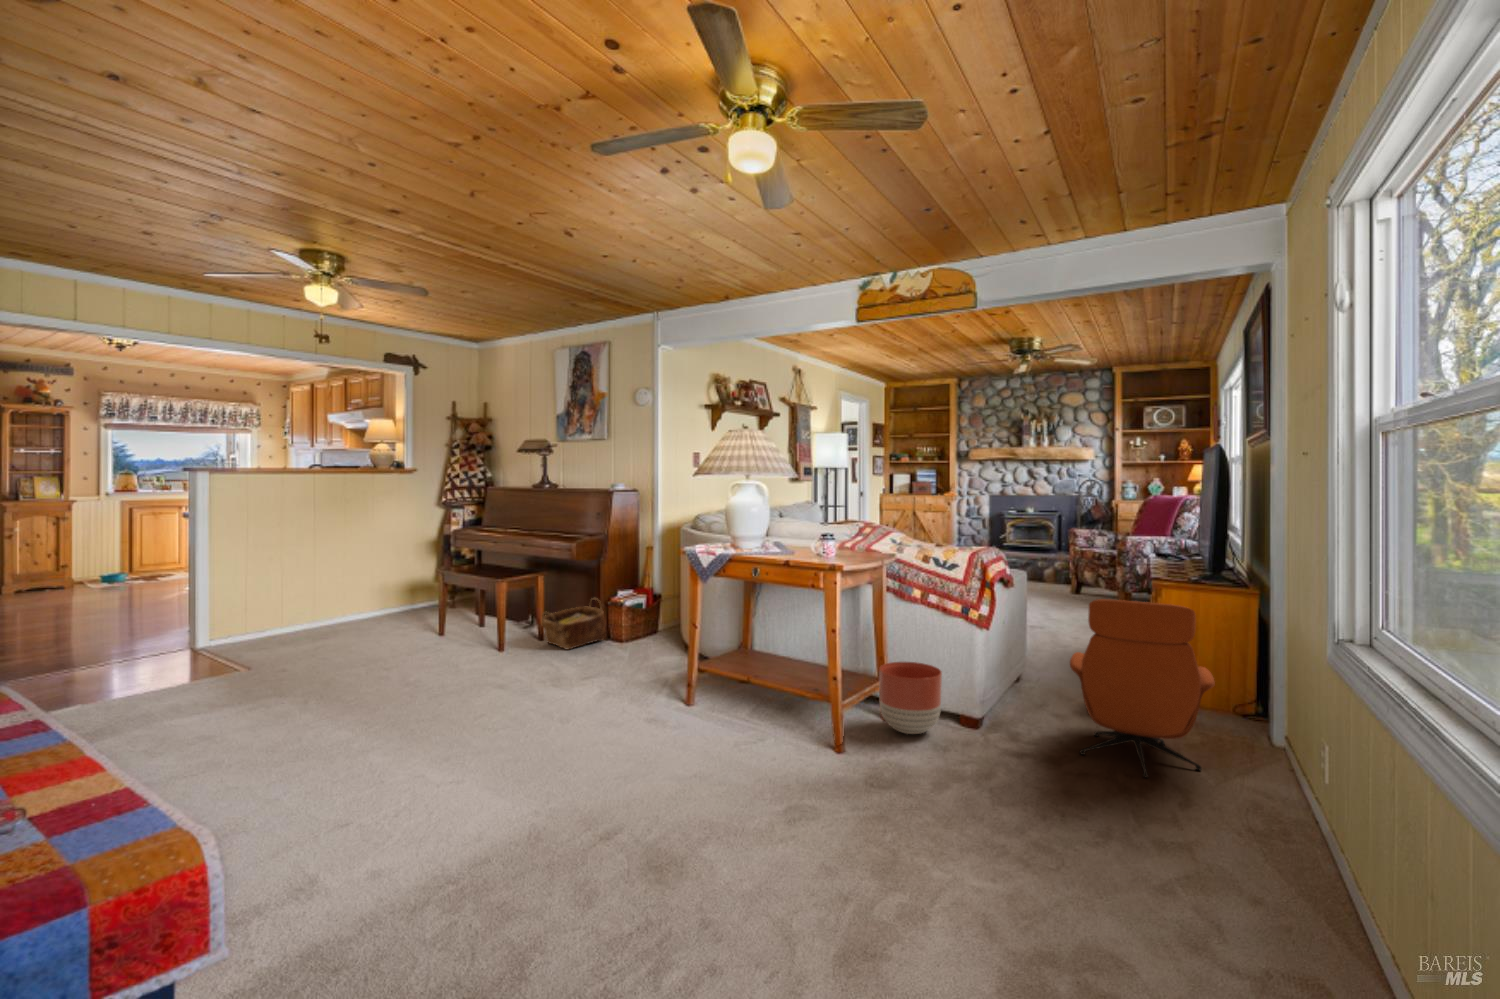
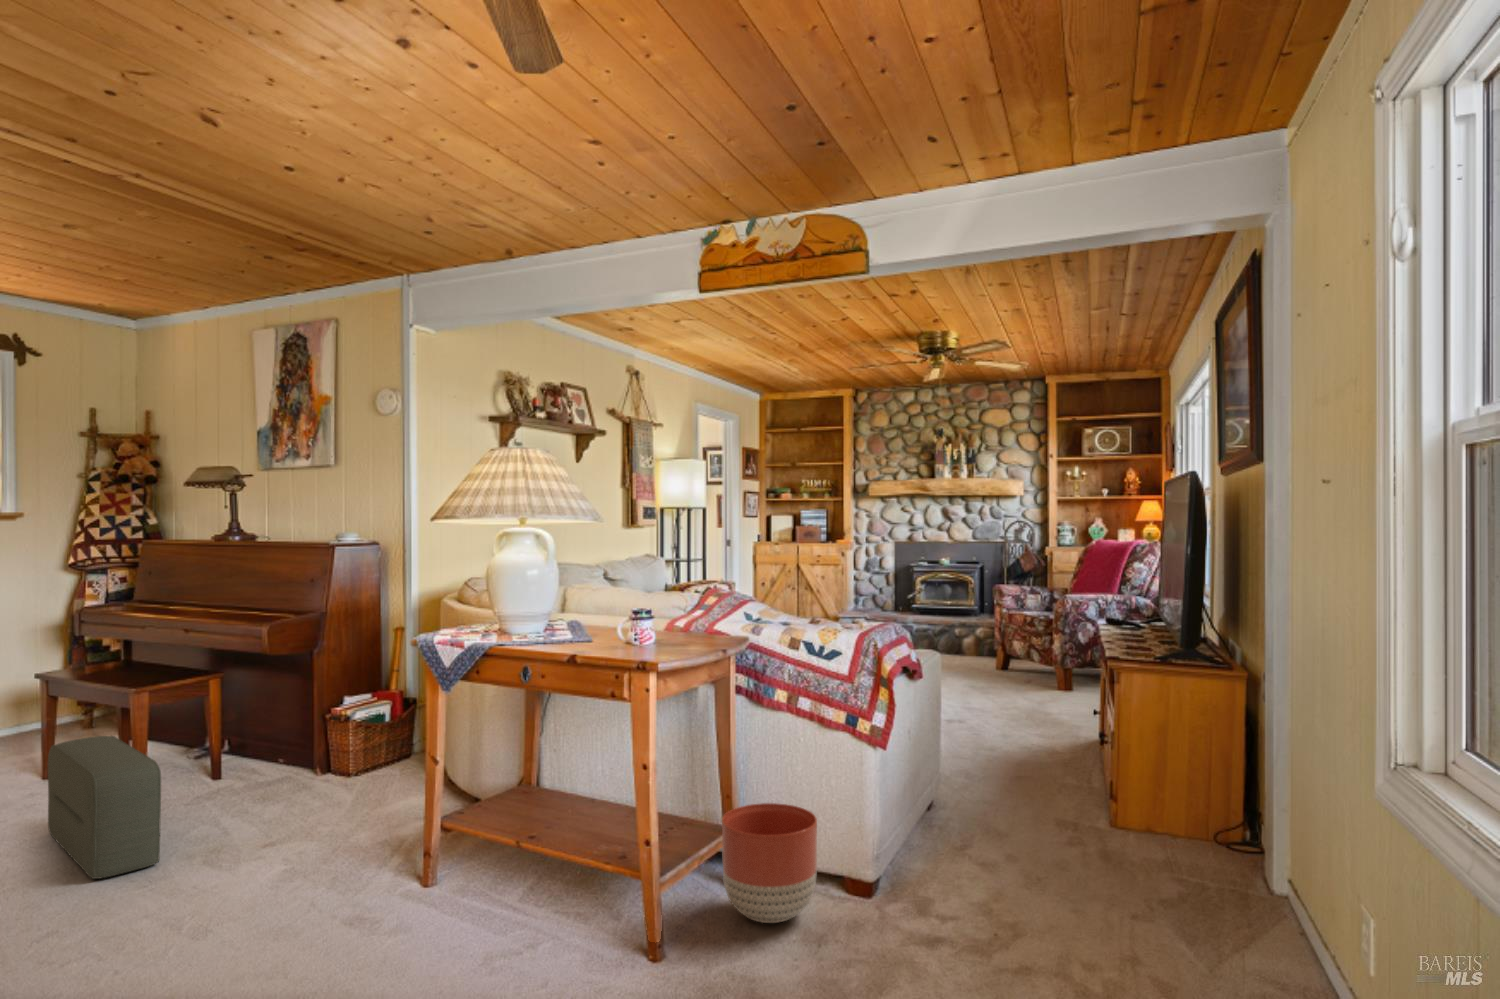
woven basket: present [542,598,606,649] -> none [198,710,313,799]
lounge chair: present [1070,599,1215,778] -> none [1003,701,1206,976]
pouf: none [467,606,536,686] -> present [48,736,161,879]

